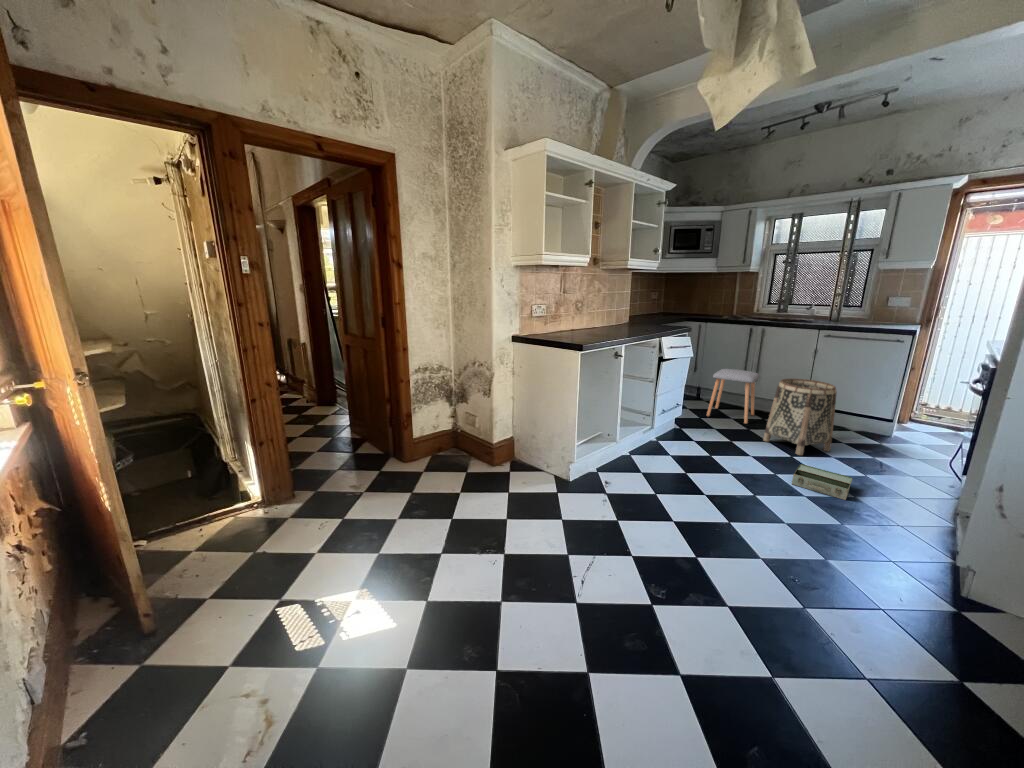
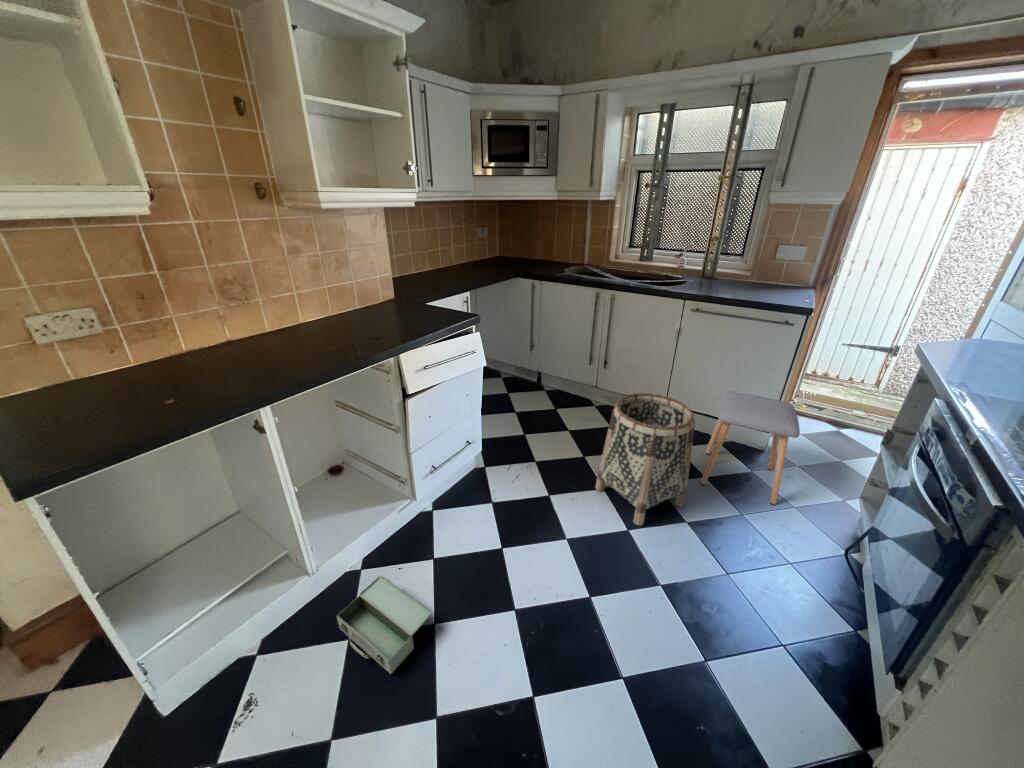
stool: present [707,369,759,424] -> present [701,391,800,505]
toolbox: present [792,464,853,500] -> present [337,576,432,674]

